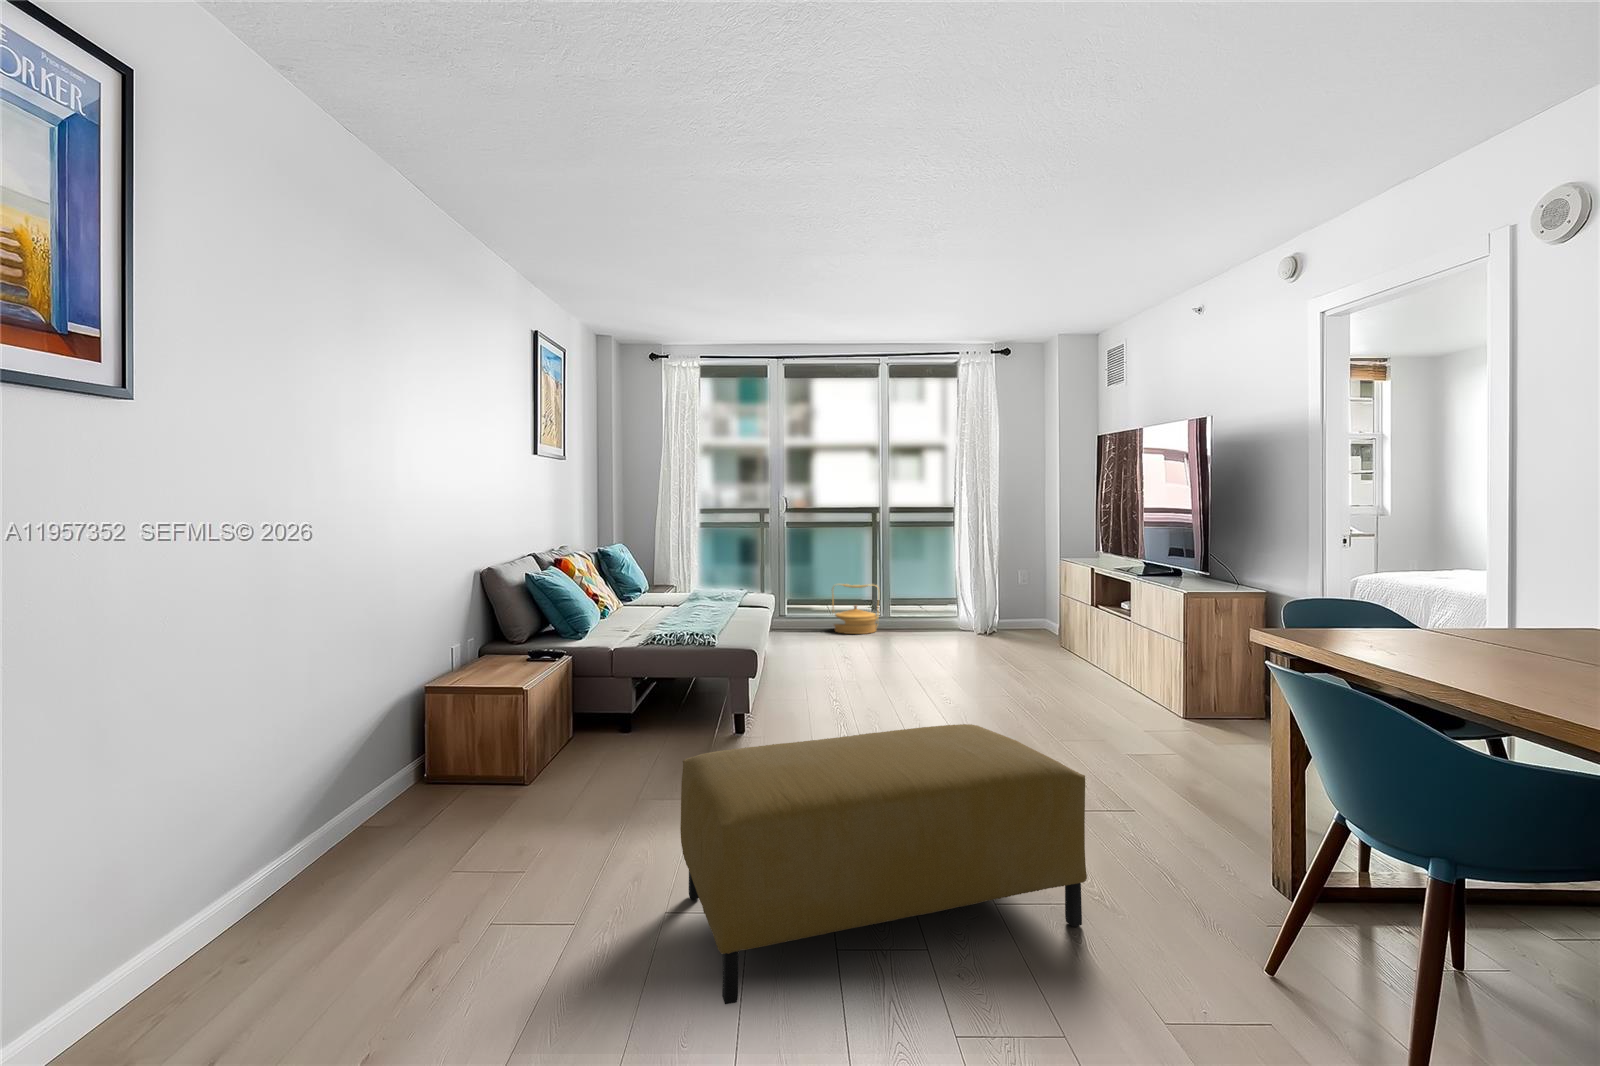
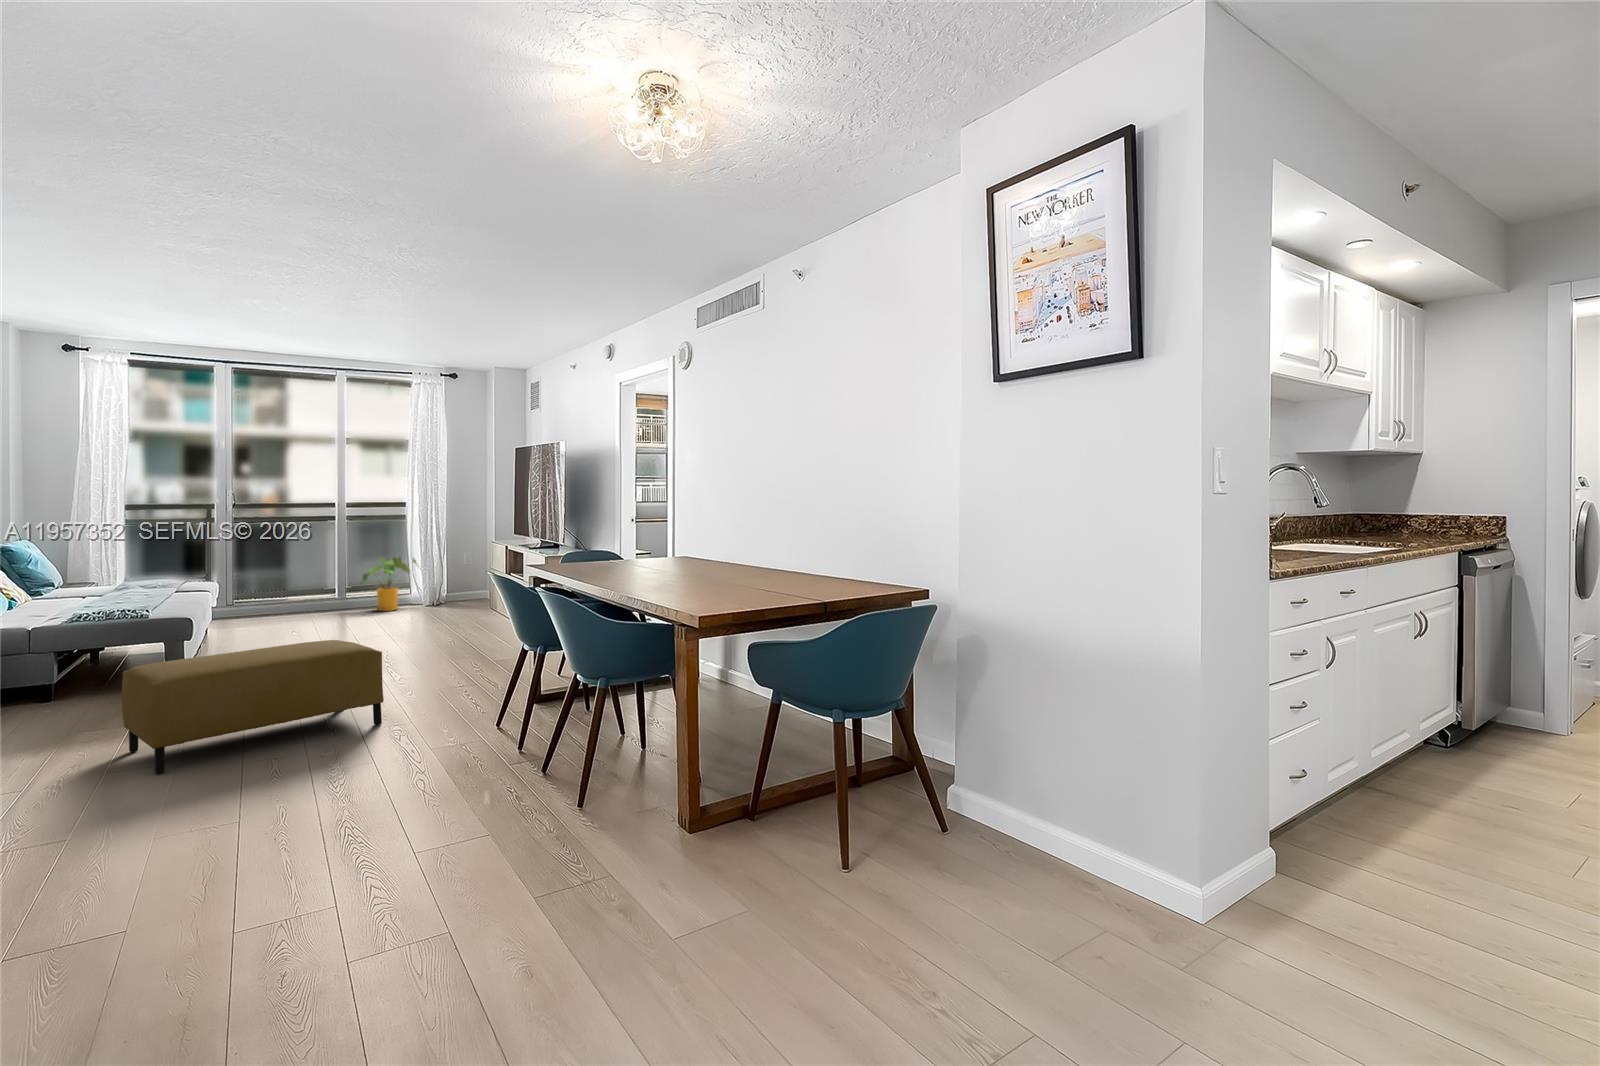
house plant: none [904,572,972,637] -> present [360,557,418,611]
woven basket: present [832,584,880,634] -> none [285,570,335,614]

